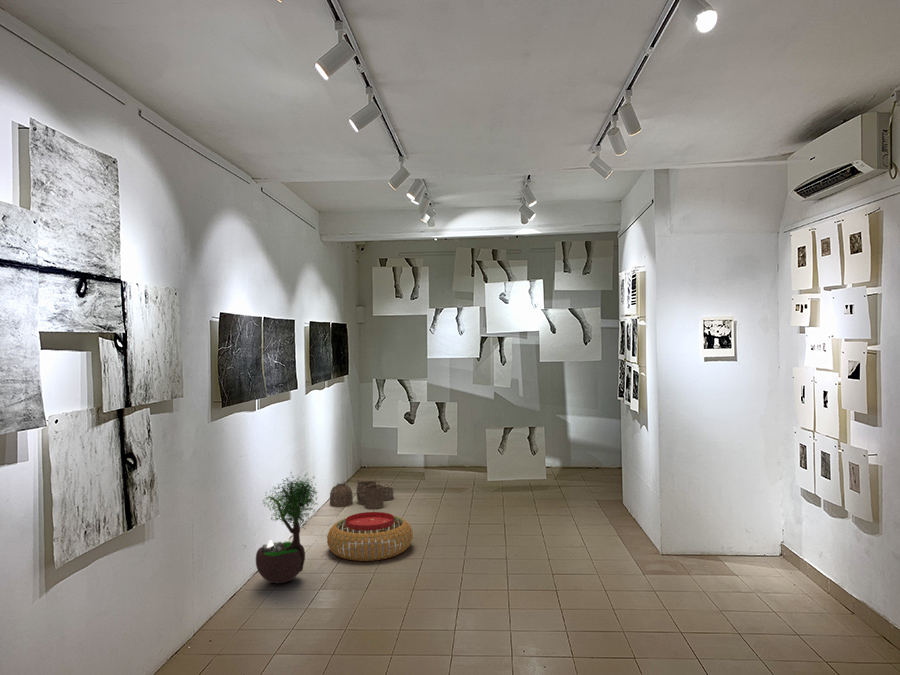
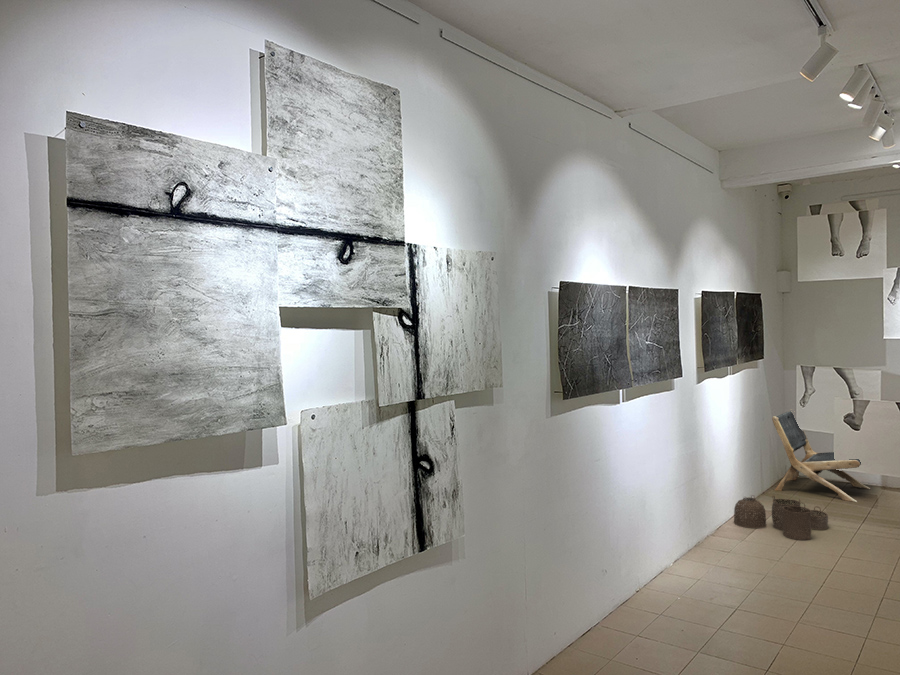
lounge chair: none [354,415,418,479] -> present [772,411,869,502]
potted tree: present [256,475,317,583] -> none [618,488,700,629]
pouf: present [327,512,413,561] -> none [720,550,855,628]

